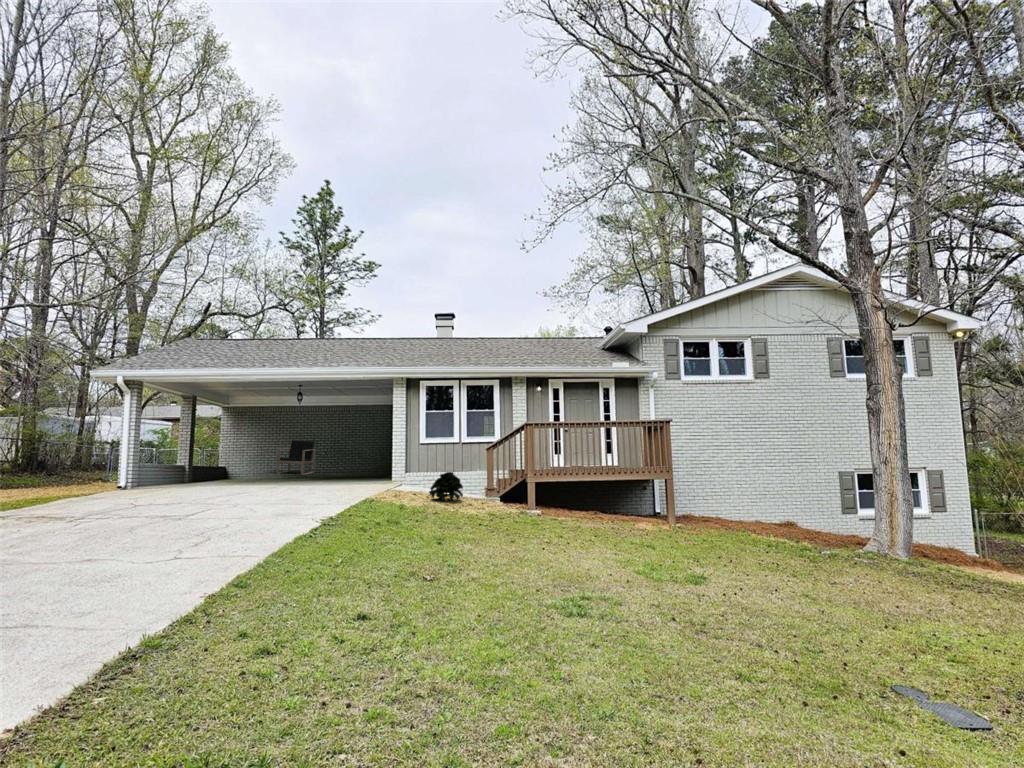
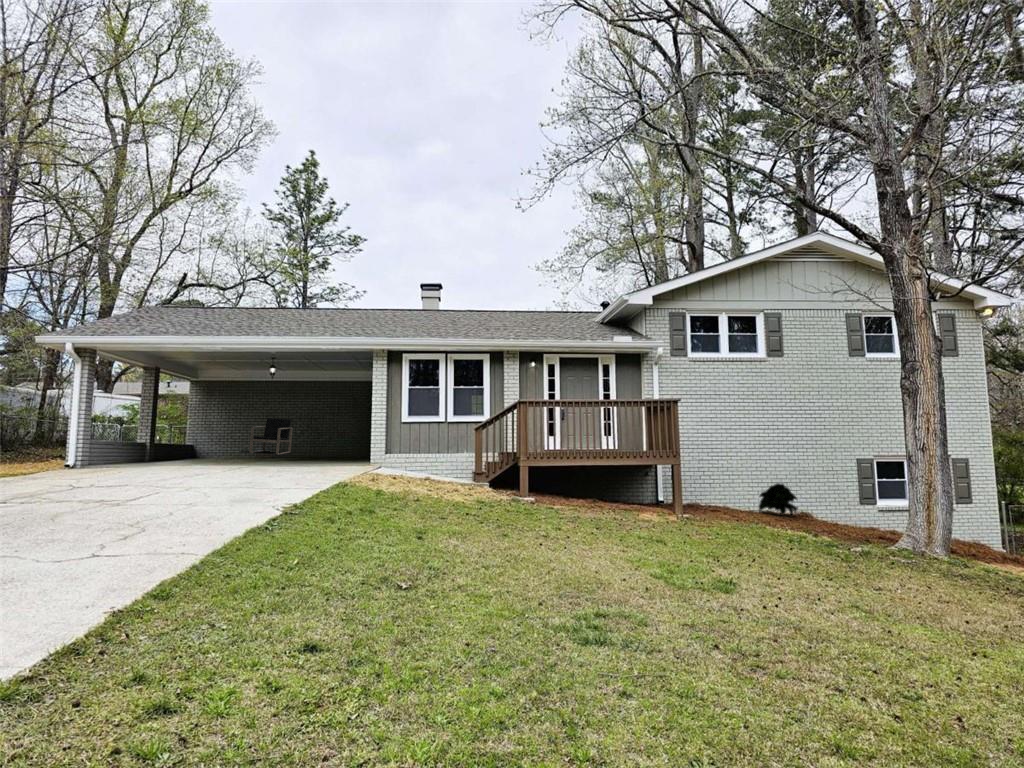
potted plant: present [429,472,463,500] -> present [759,483,797,515]

